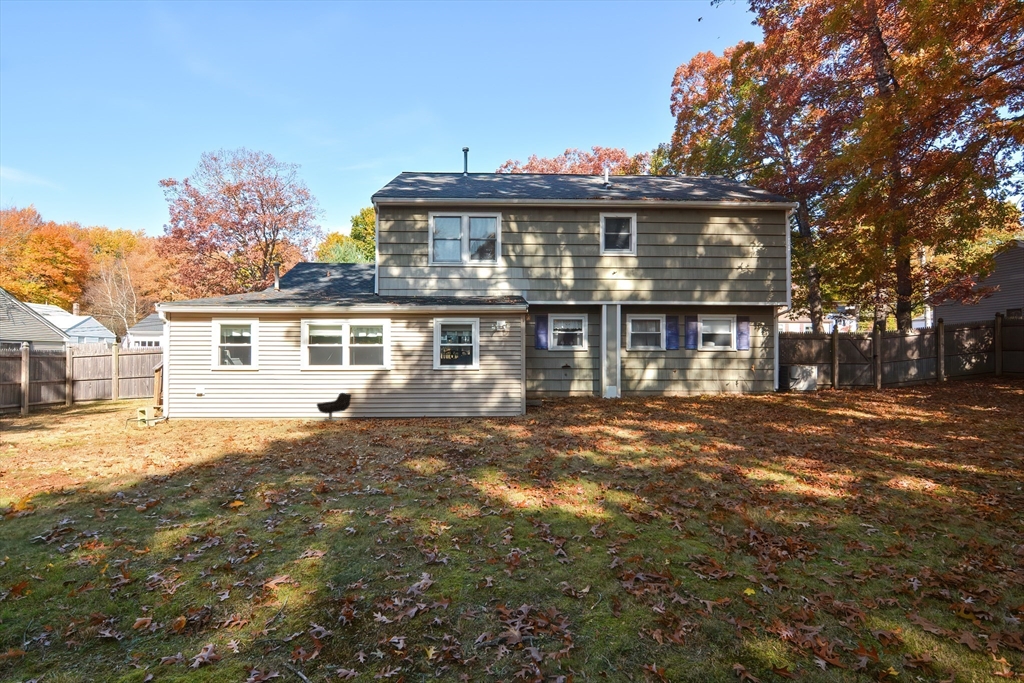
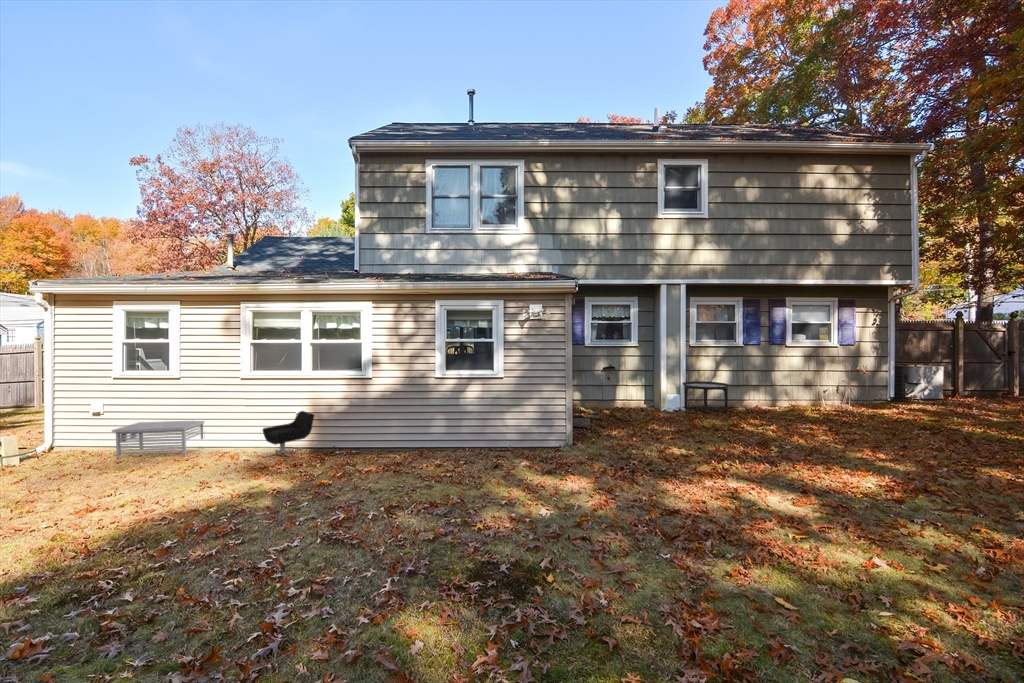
round table: none [618,378,652,400] -> present [682,381,730,413]
storage bench: none [218,399,276,423] -> present [112,421,205,459]

